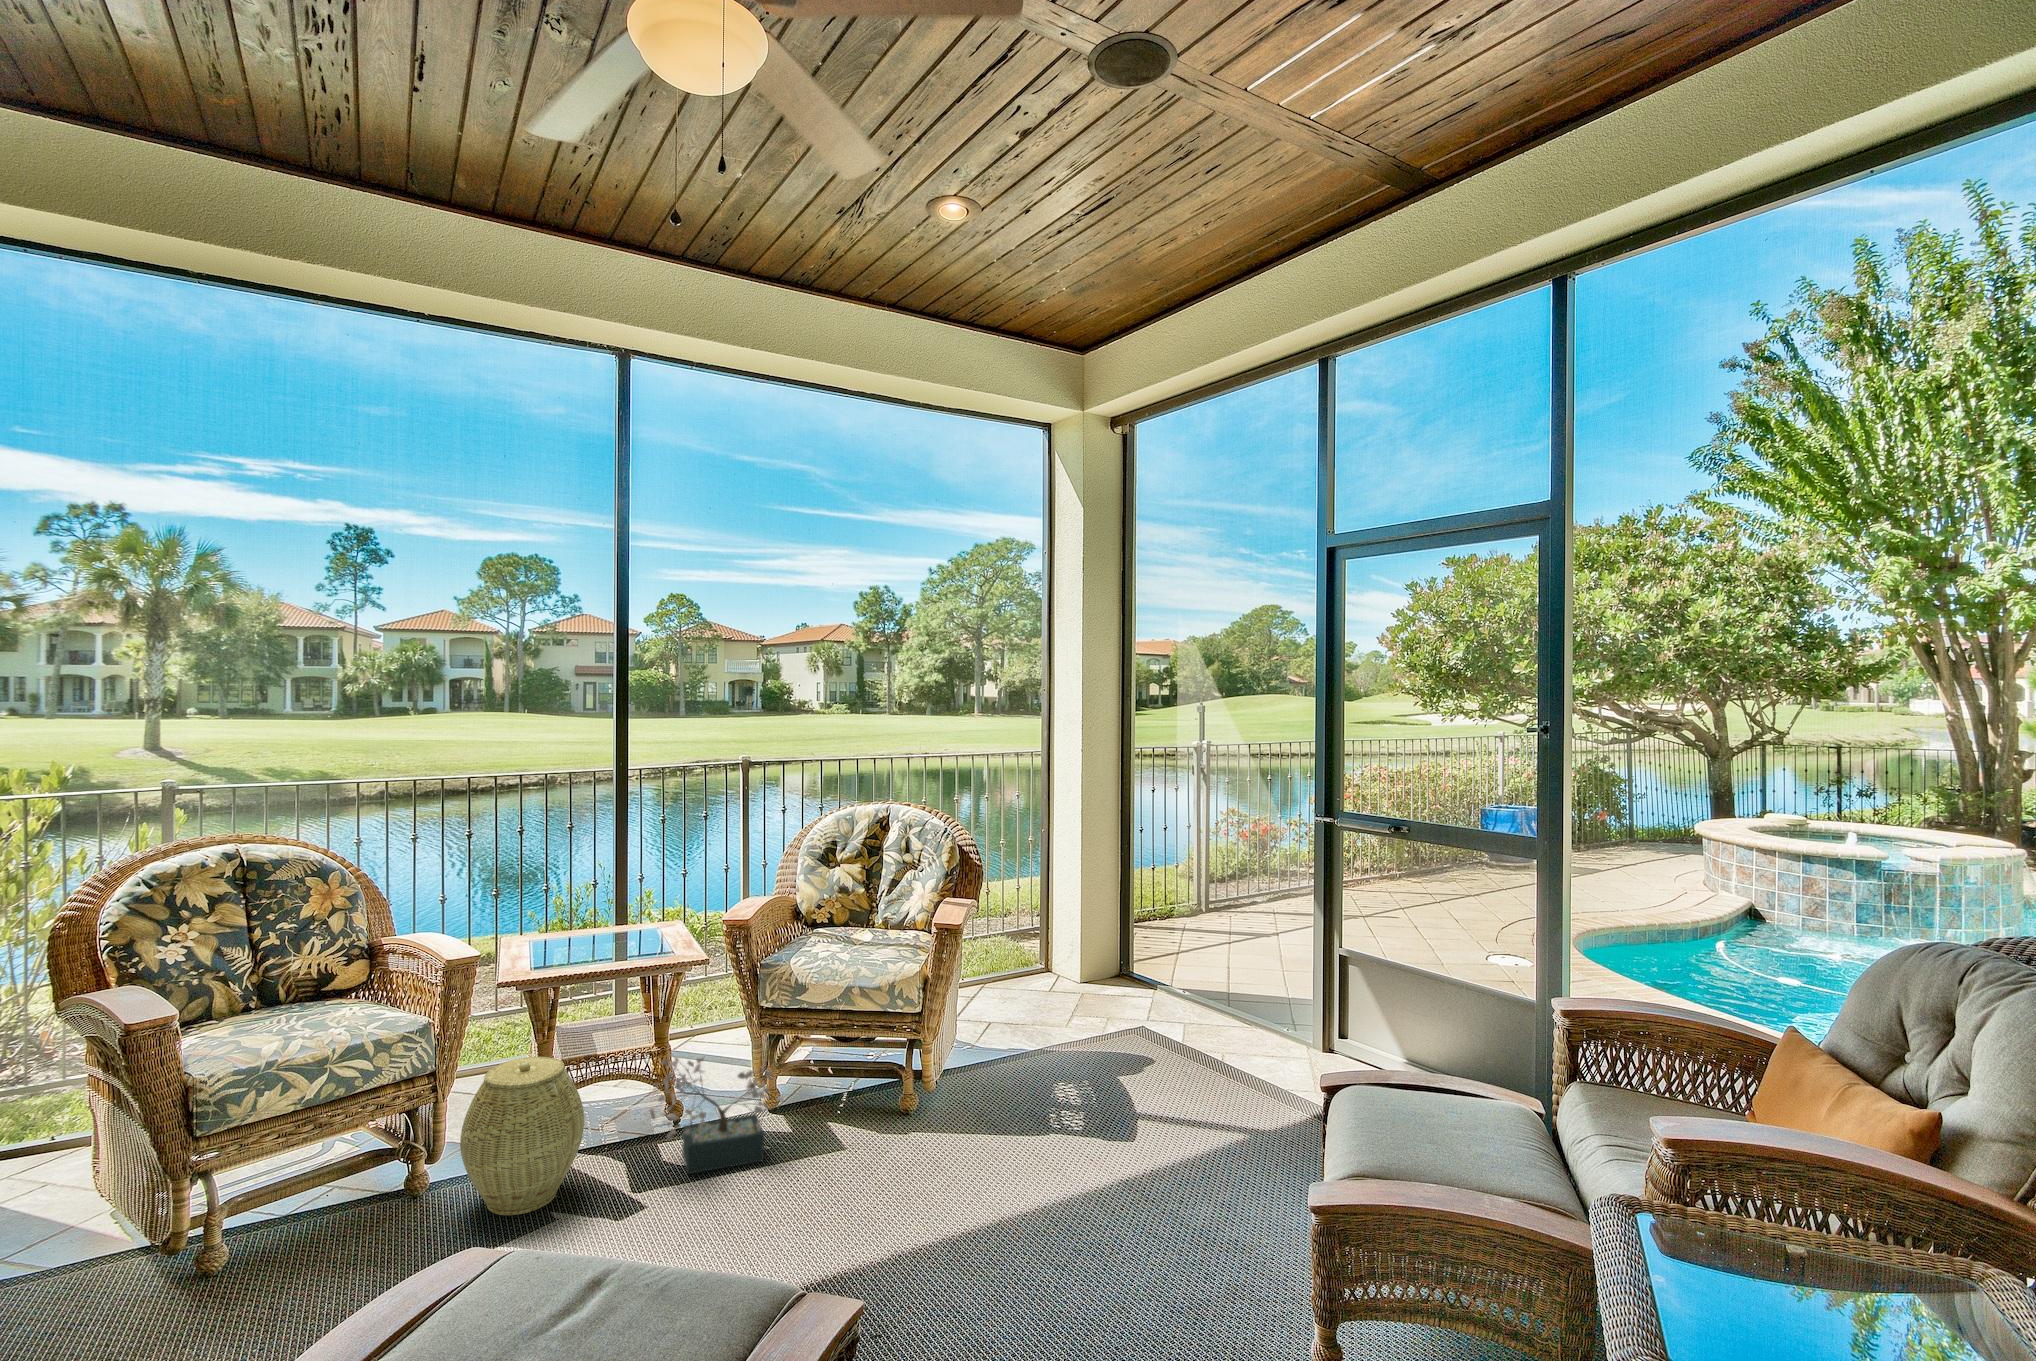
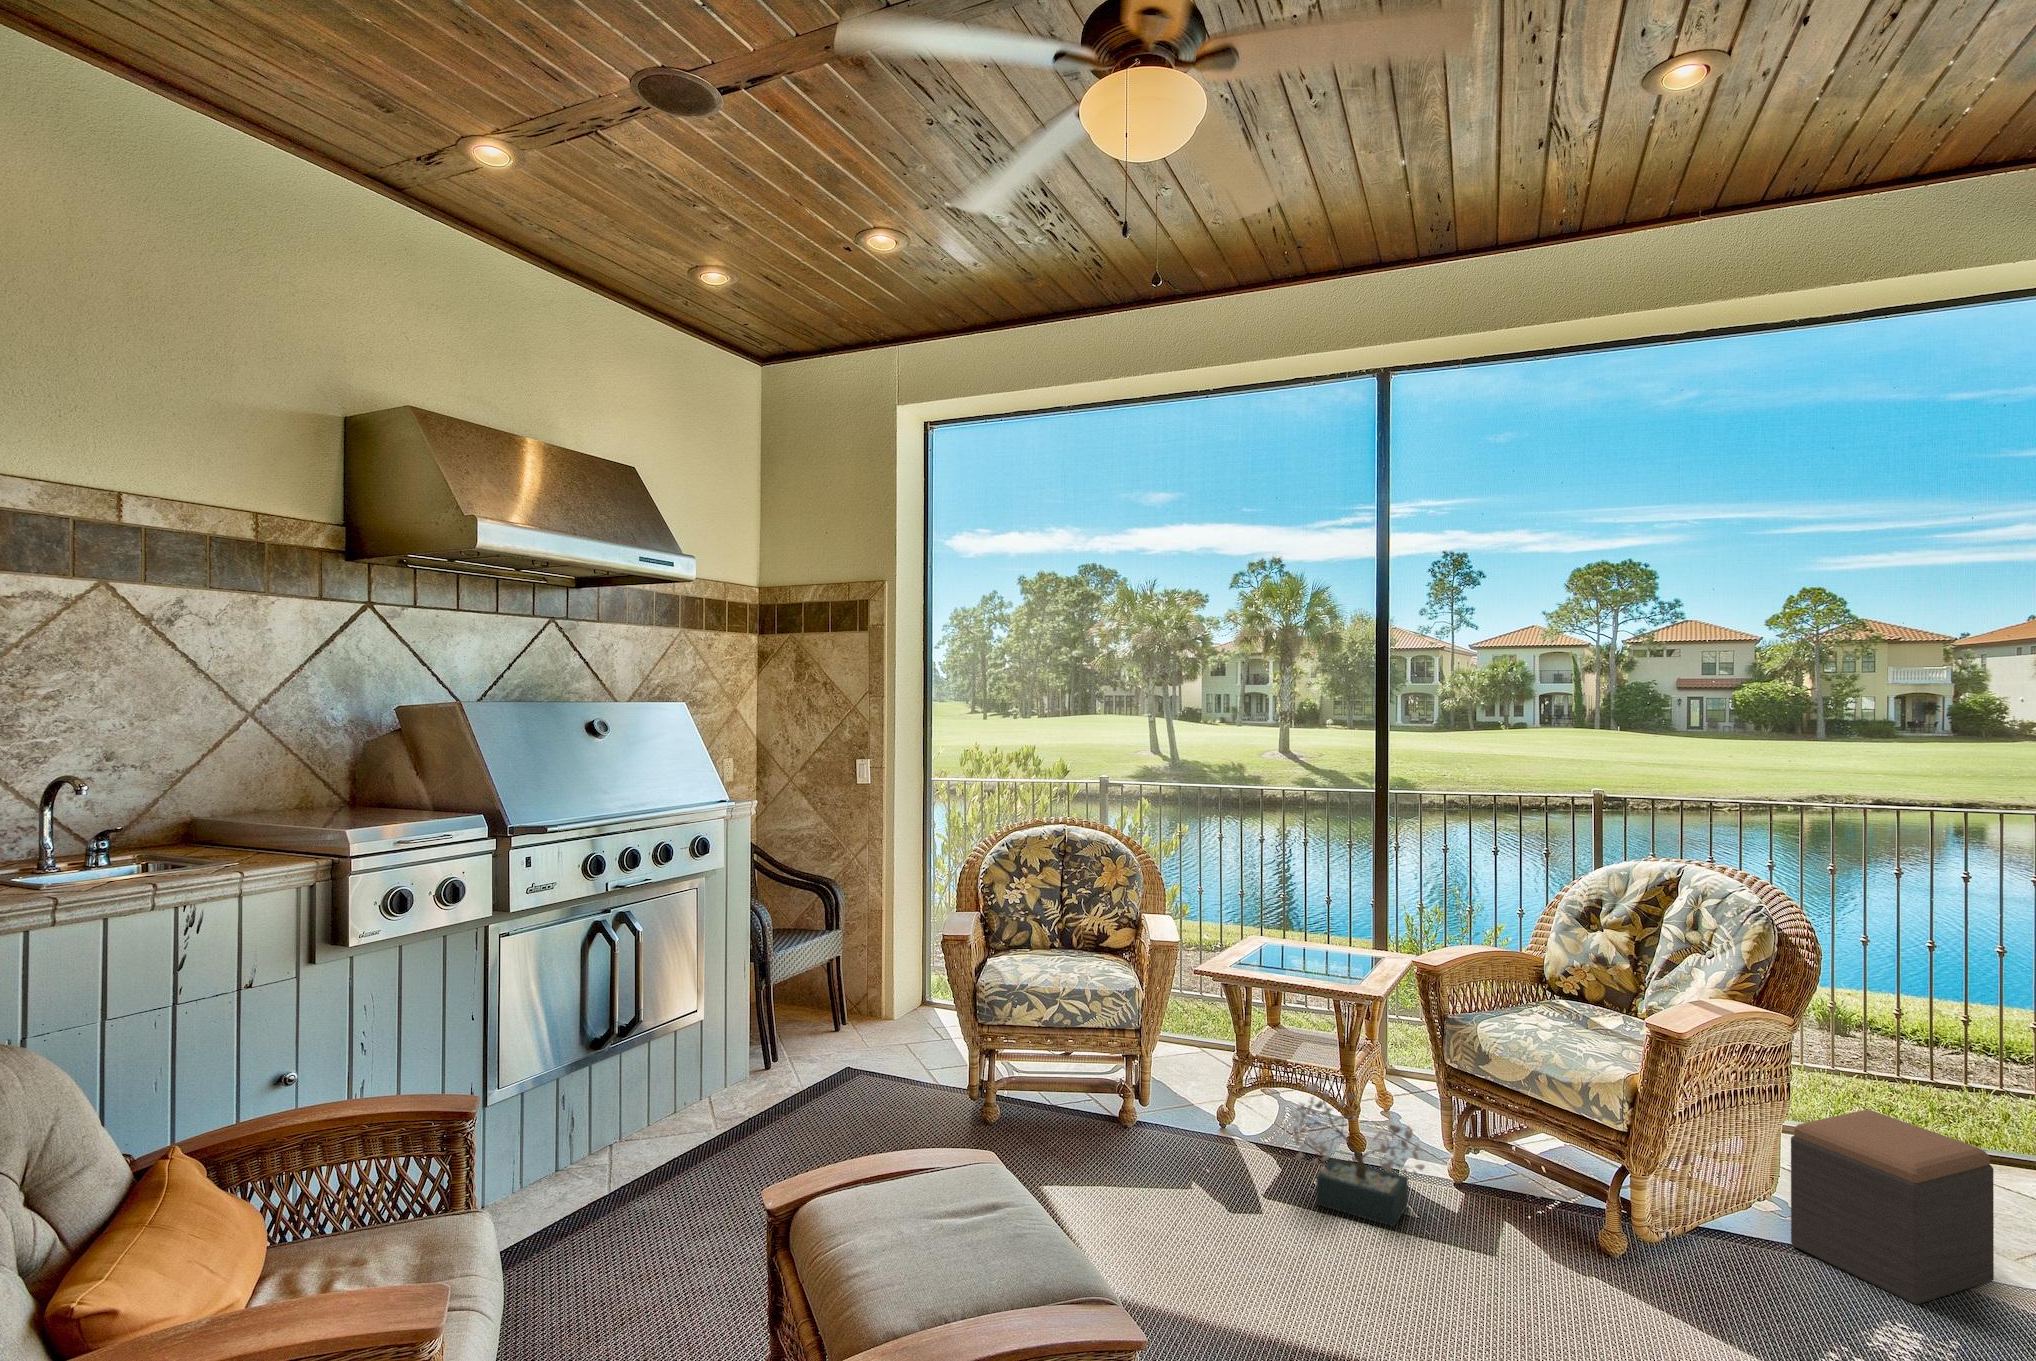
footstool: none [978,955,1067,1067] -> present [1791,1110,1994,1305]
woven basket: present [460,1057,584,1215] -> none [1135,1038,1235,1175]

